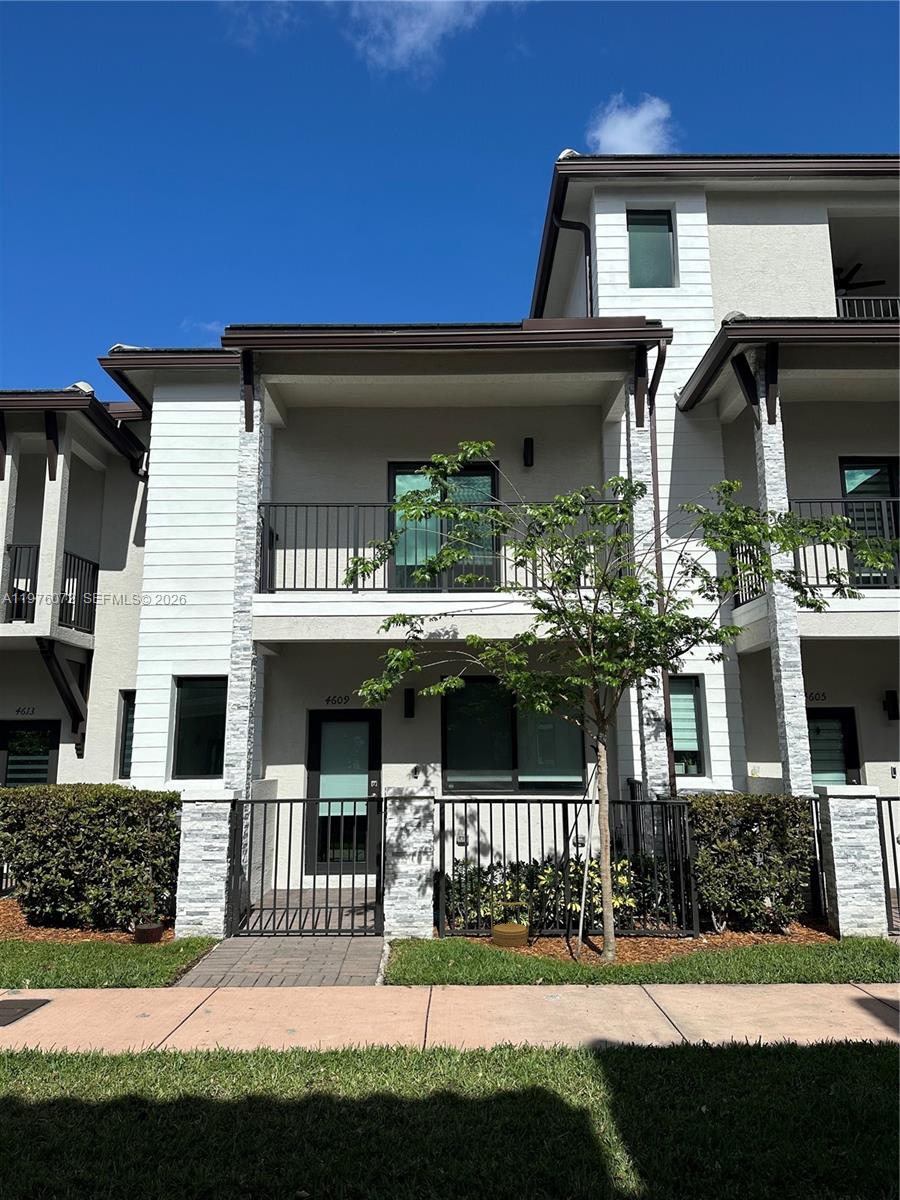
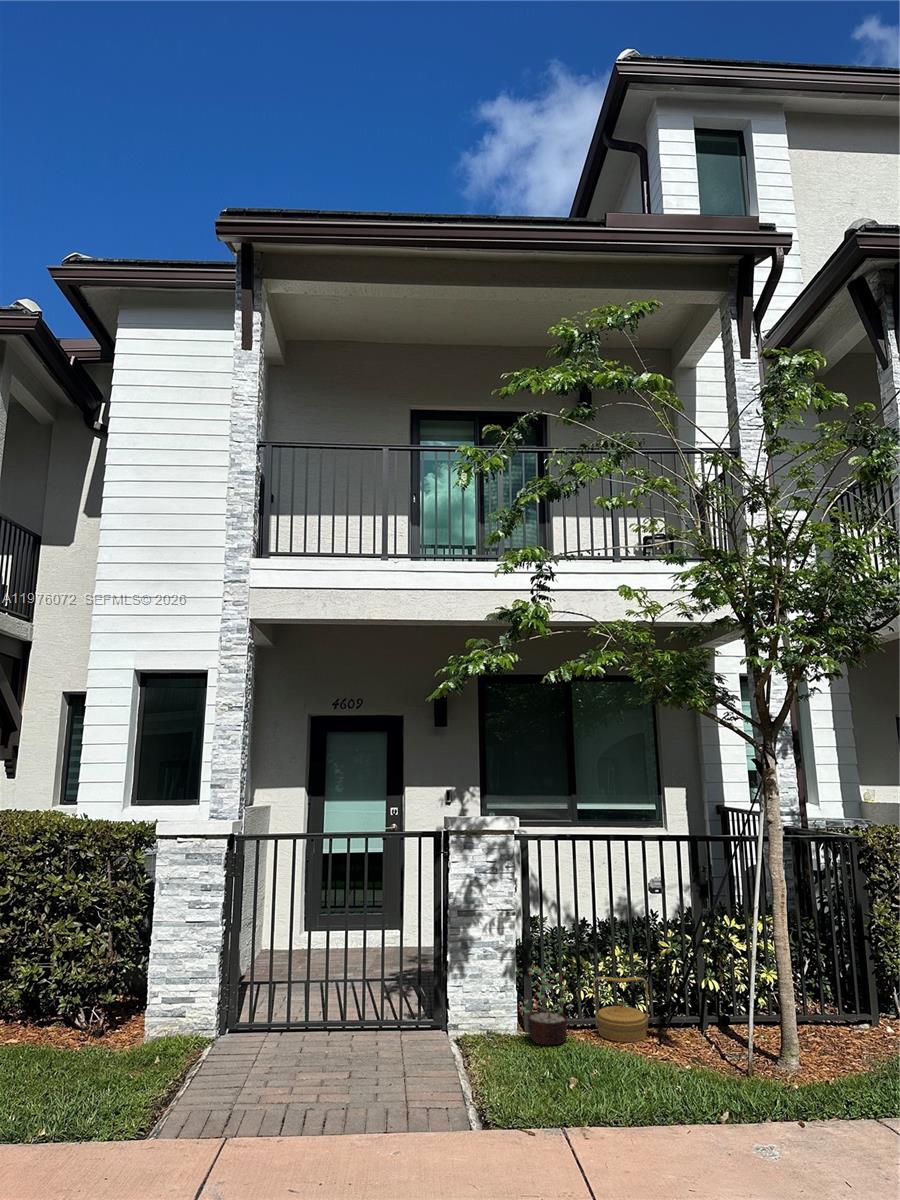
decorative plant: present [132,891,164,943] -> present [521,966,567,1045]

